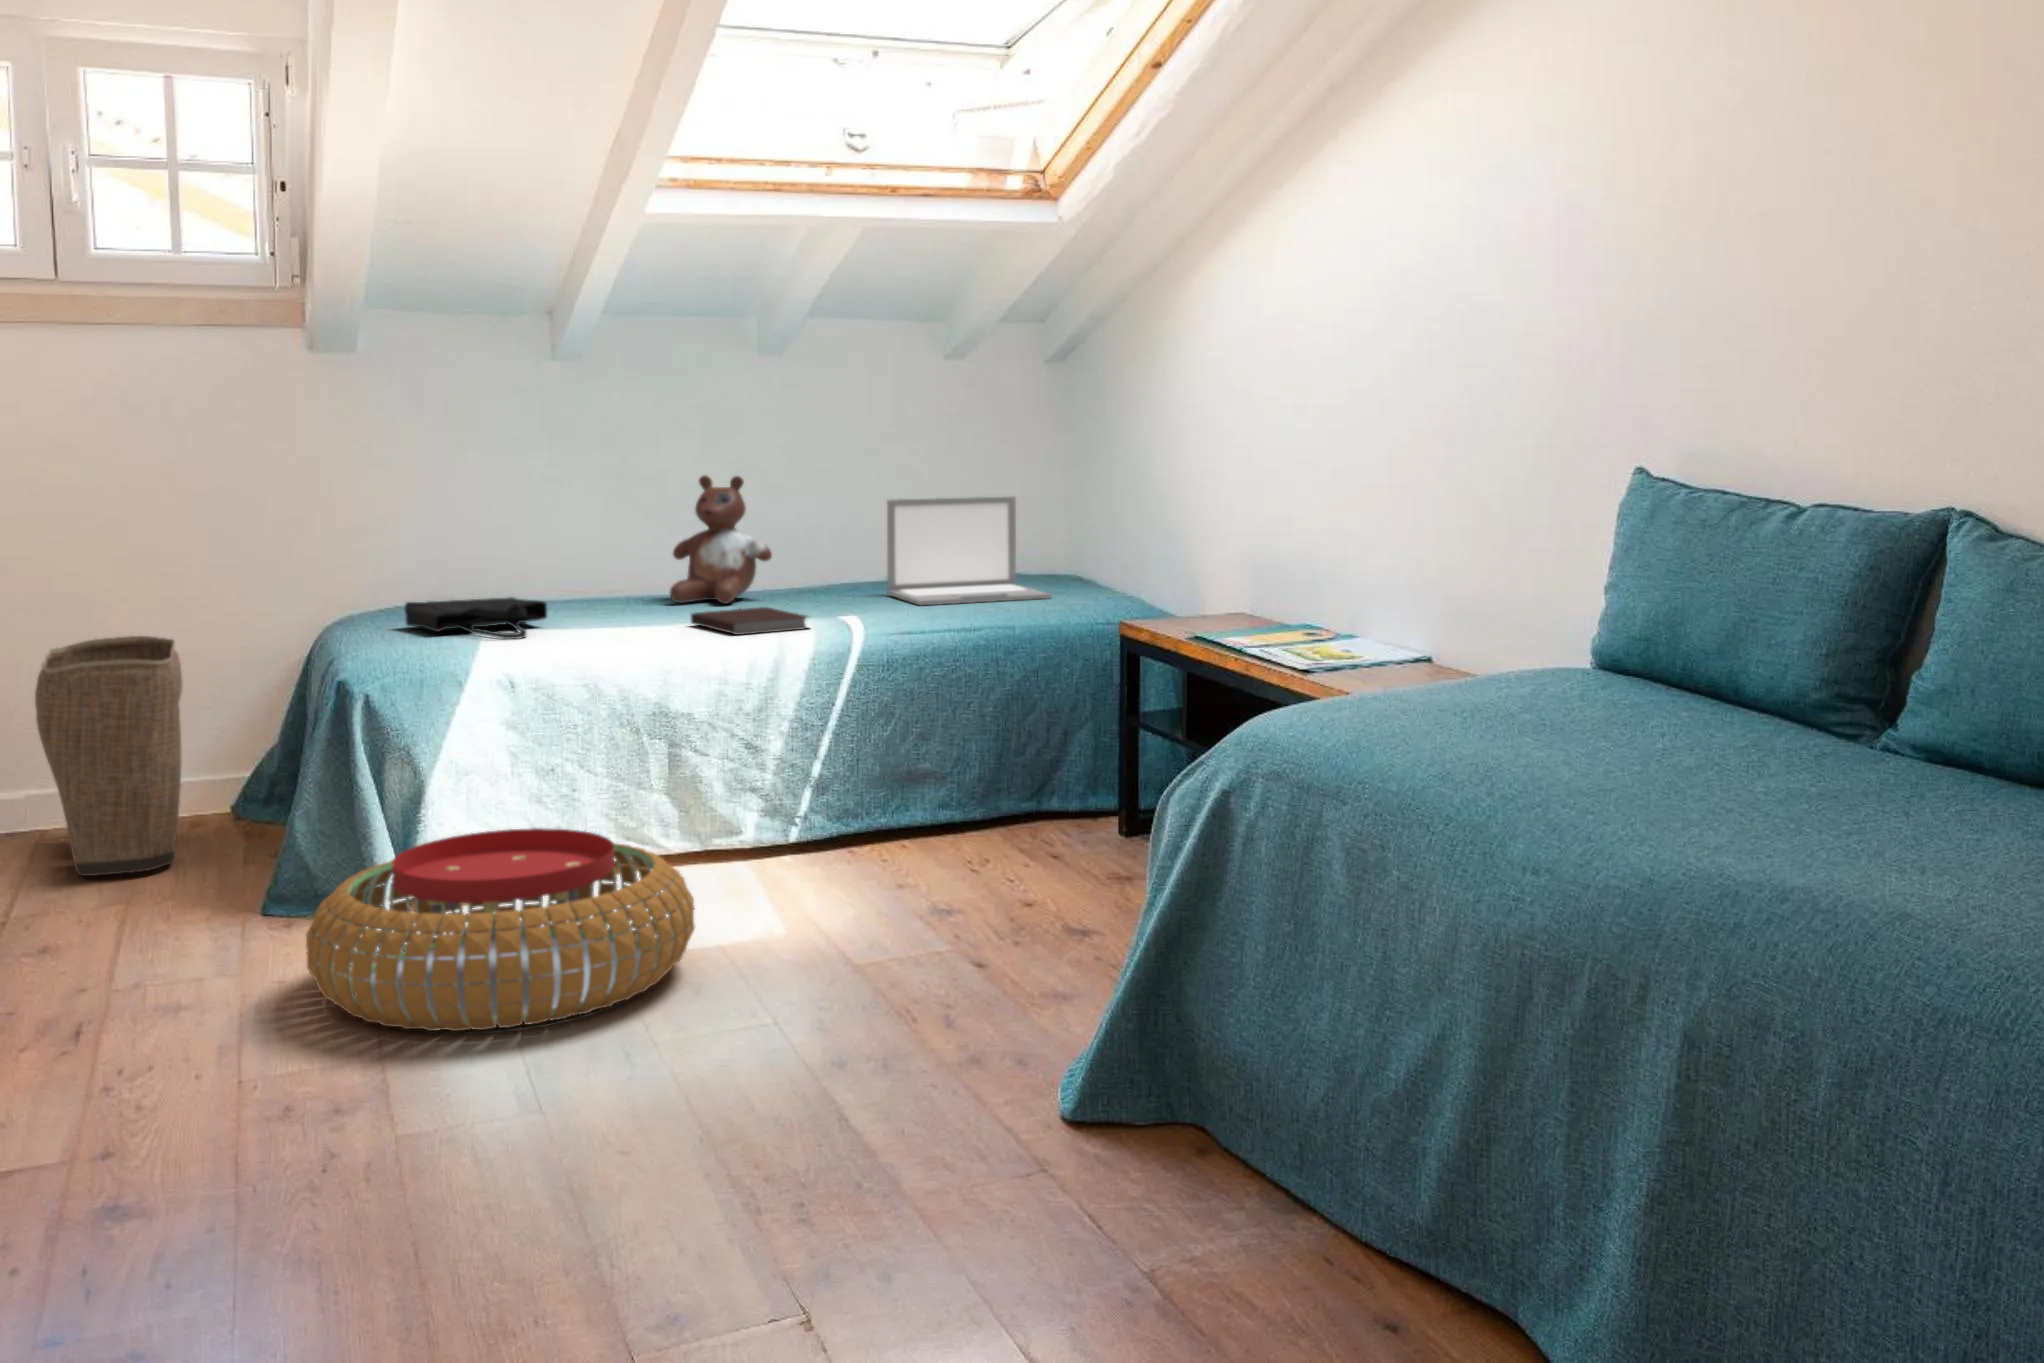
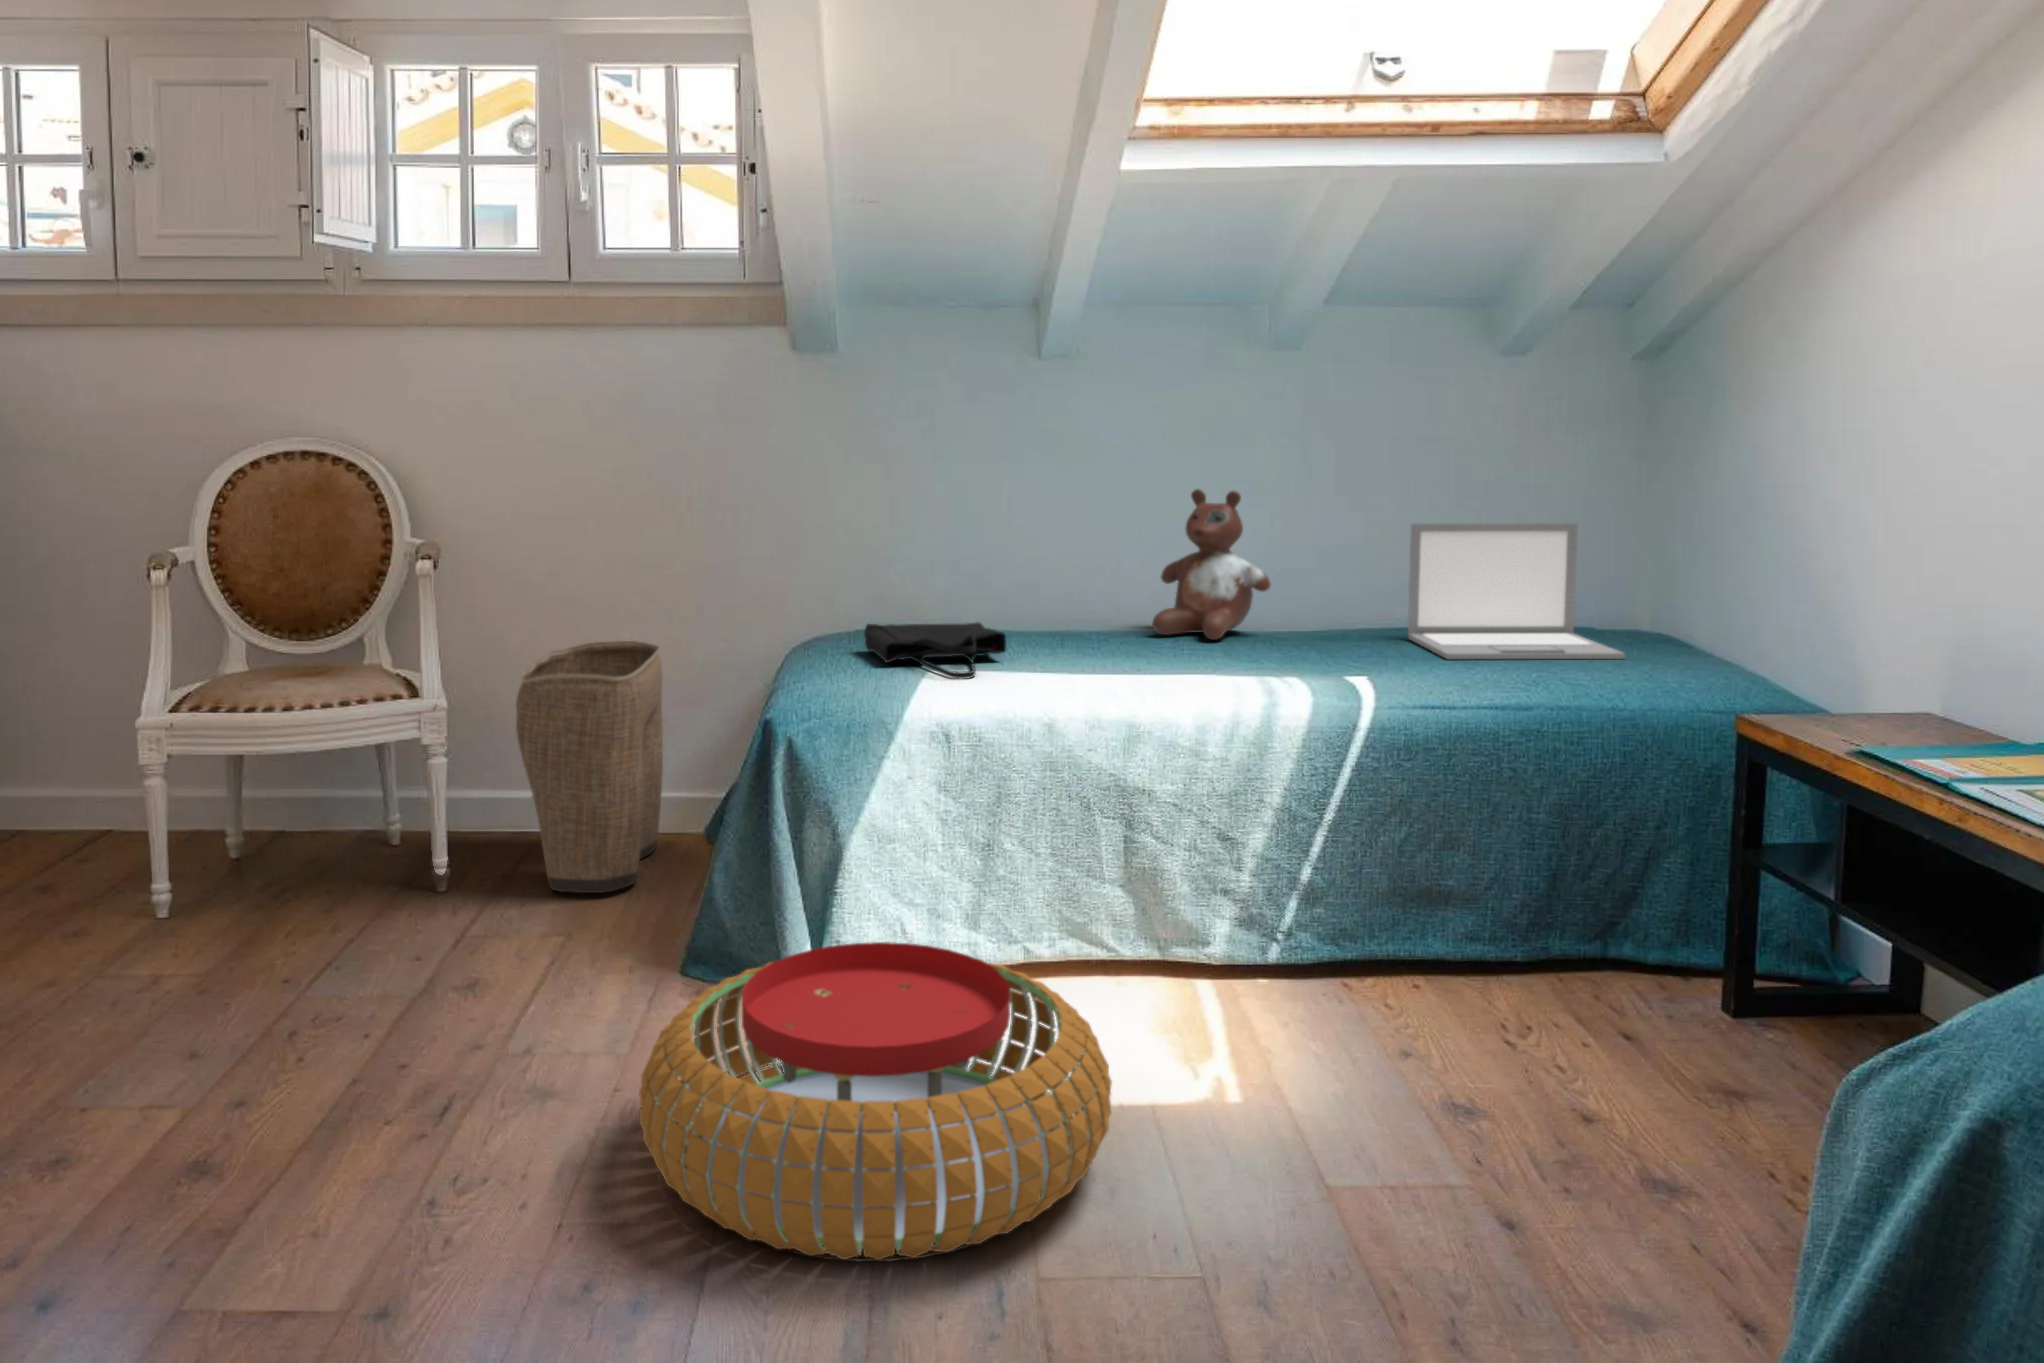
notebook: present [691,607,809,635] -> none [1162,654,1305,694]

